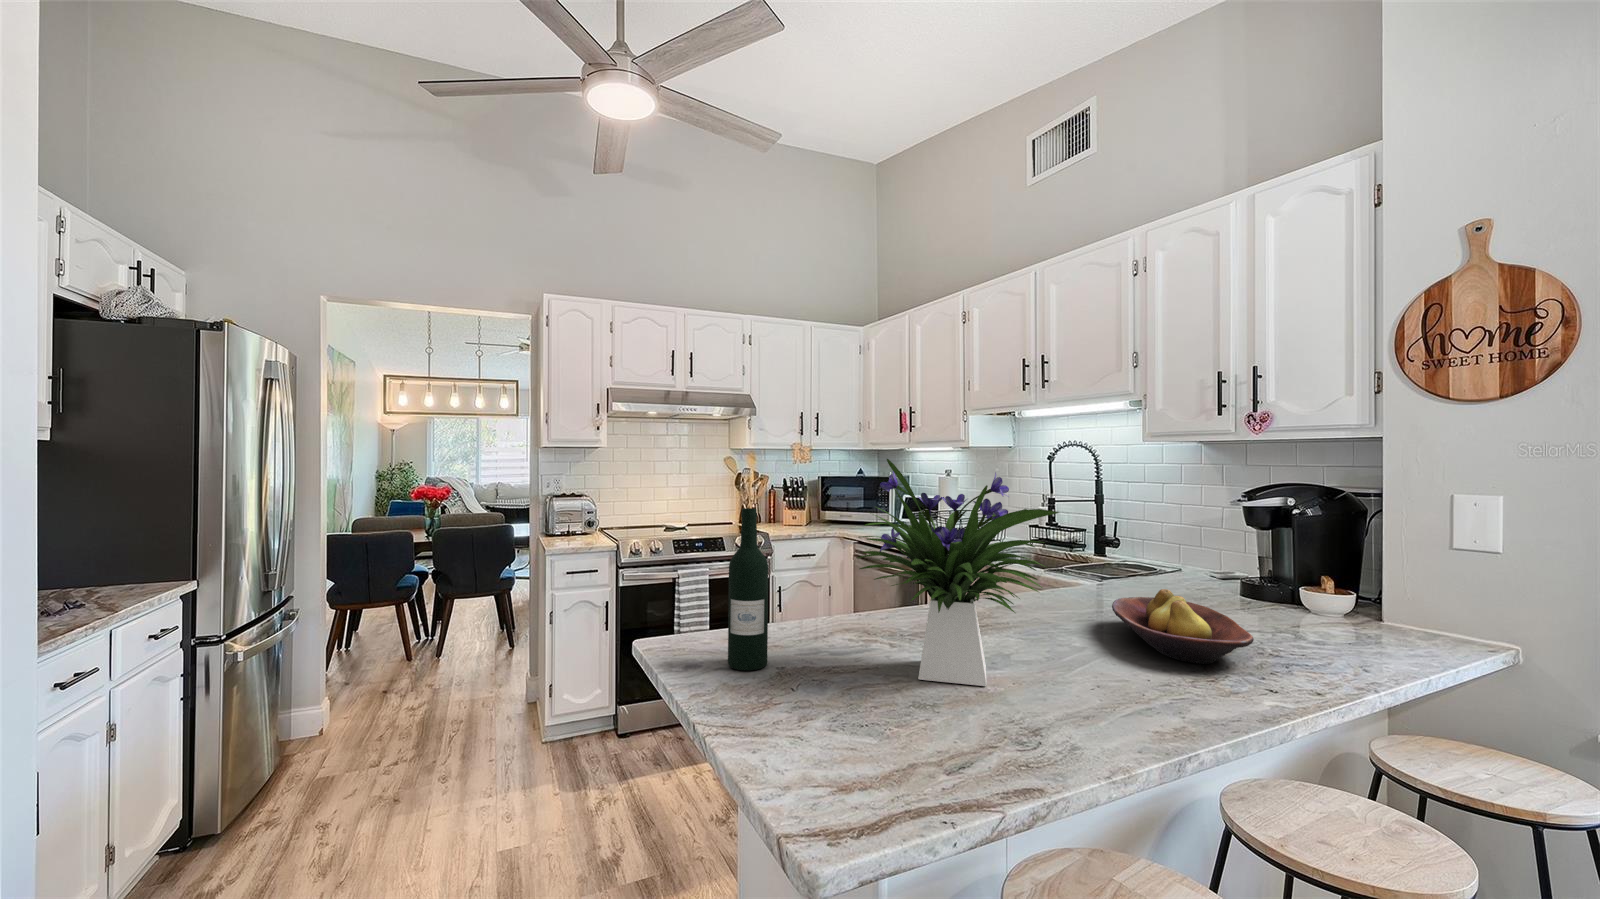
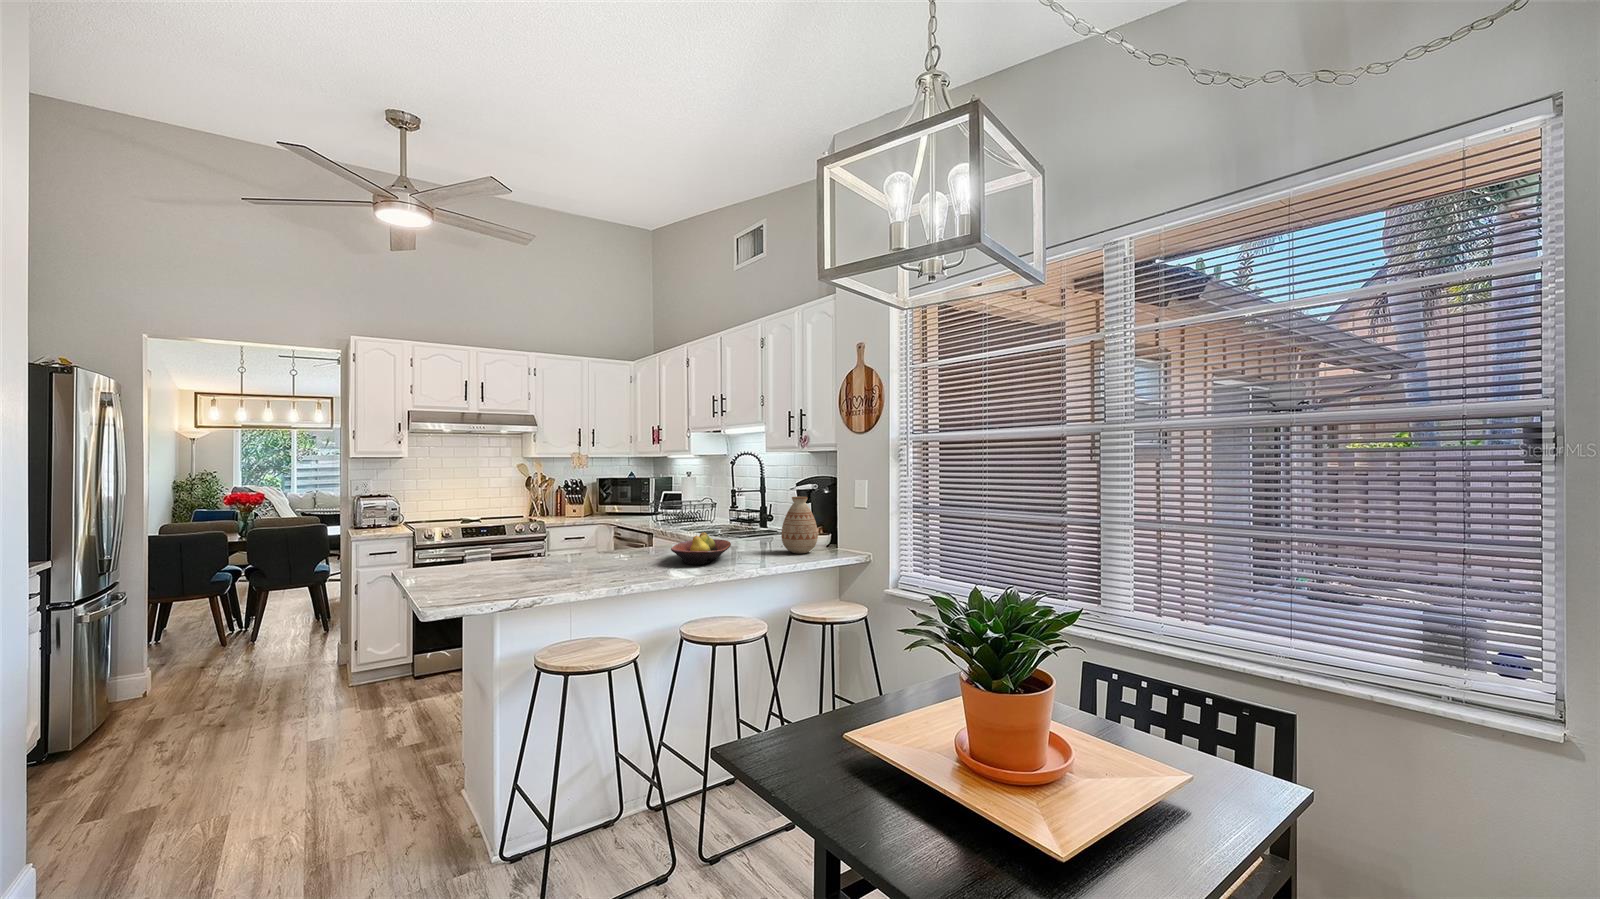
flower arrangement: present [858,459,1059,686] -> none [501,465,612,575]
wine bottle: present [728,508,768,671] -> none [440,492,463,575]
vase: none [1289,523,1379,634] -> present [781,496,818,553]

